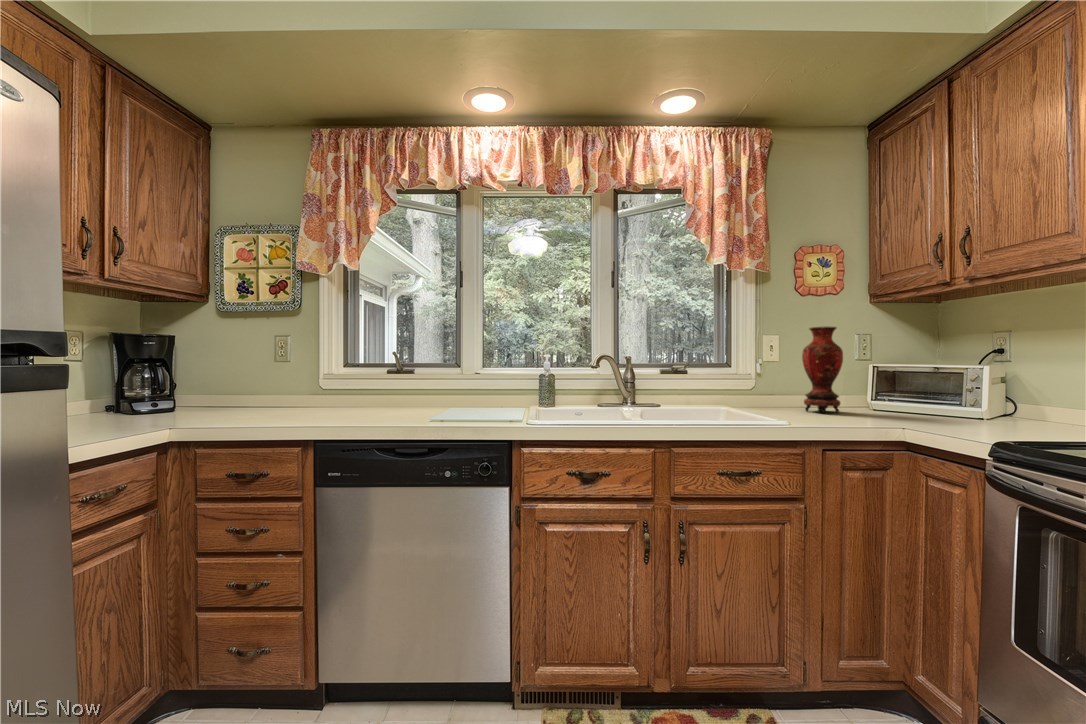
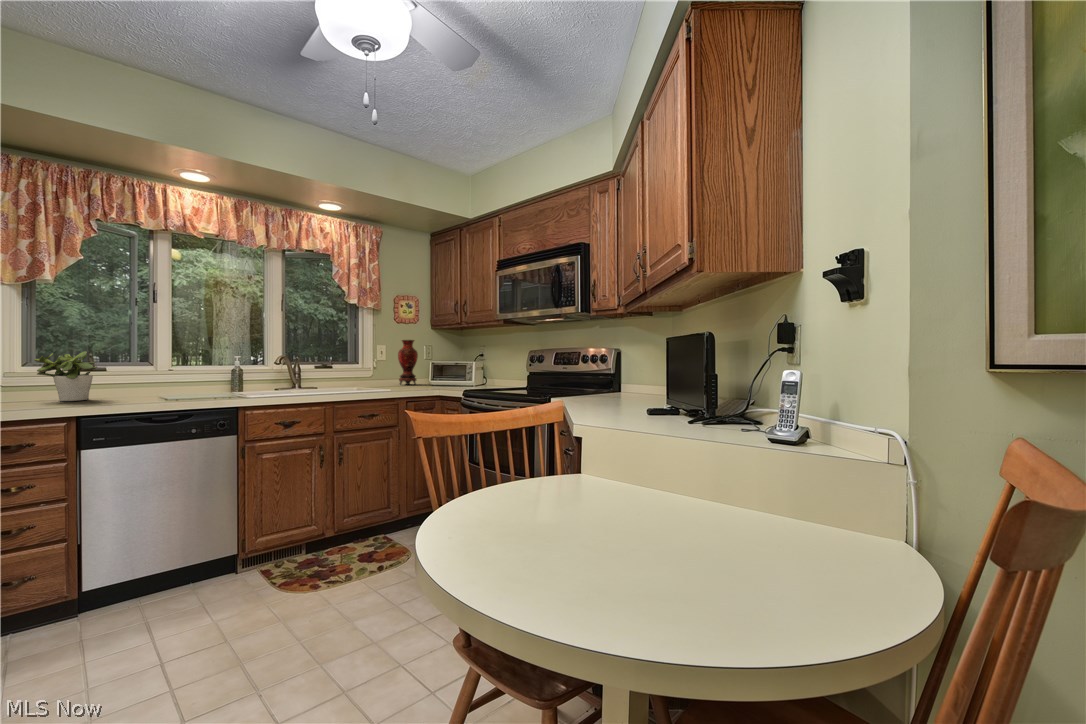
potted plant: none [342,353,396,414] -> present [34,351,97,401]

